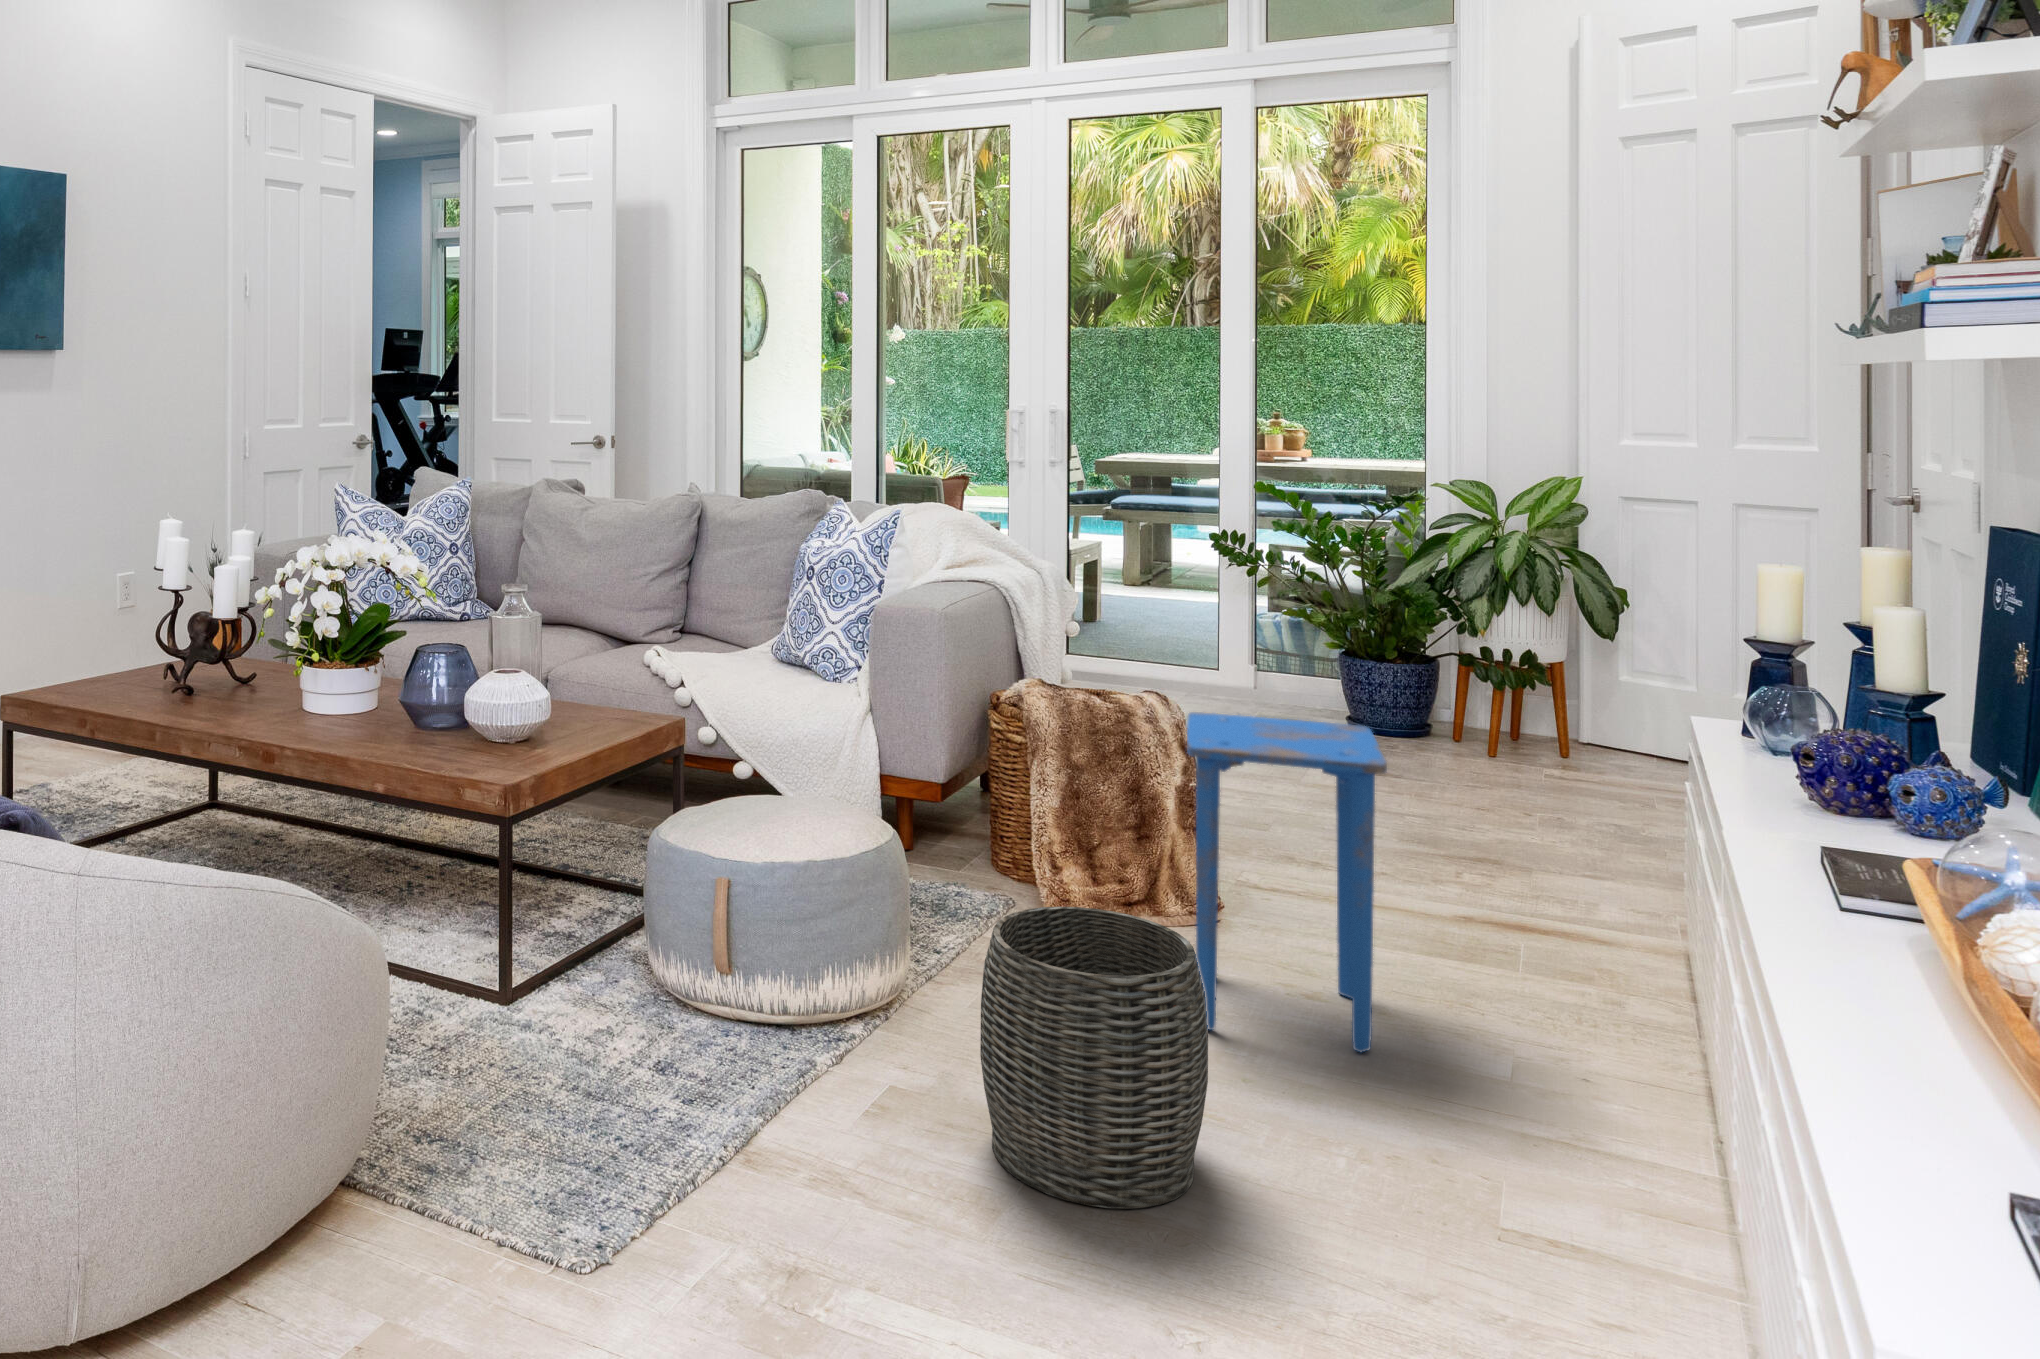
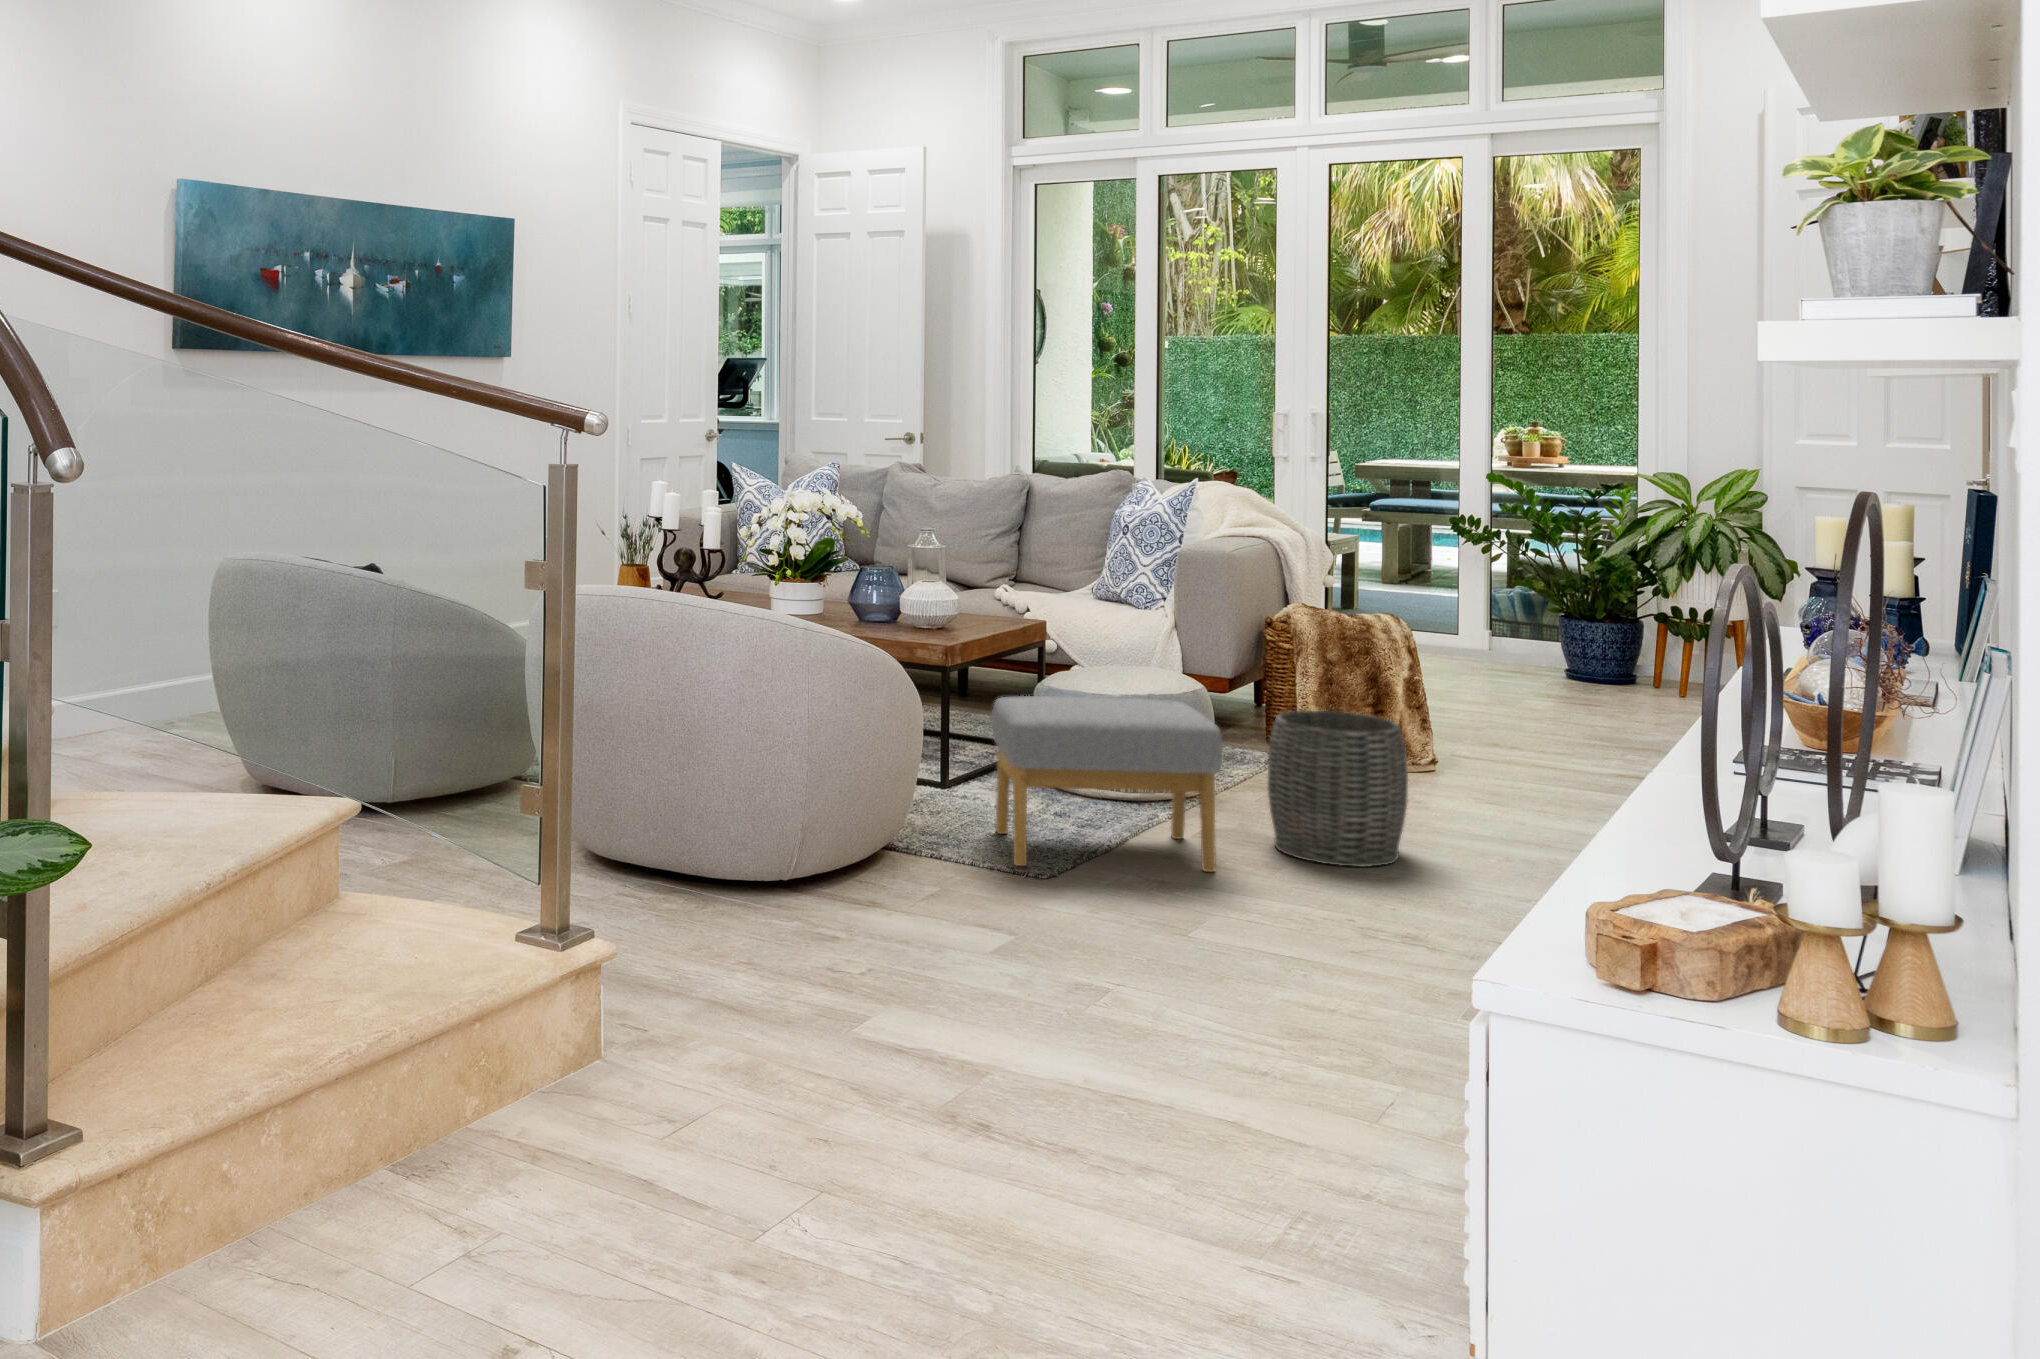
side table: present [1187,712,1387,1052] -> none [1404,613,1536,822]
footstool: none [527,902,897,1246] -> present [992,696,1222,872]

